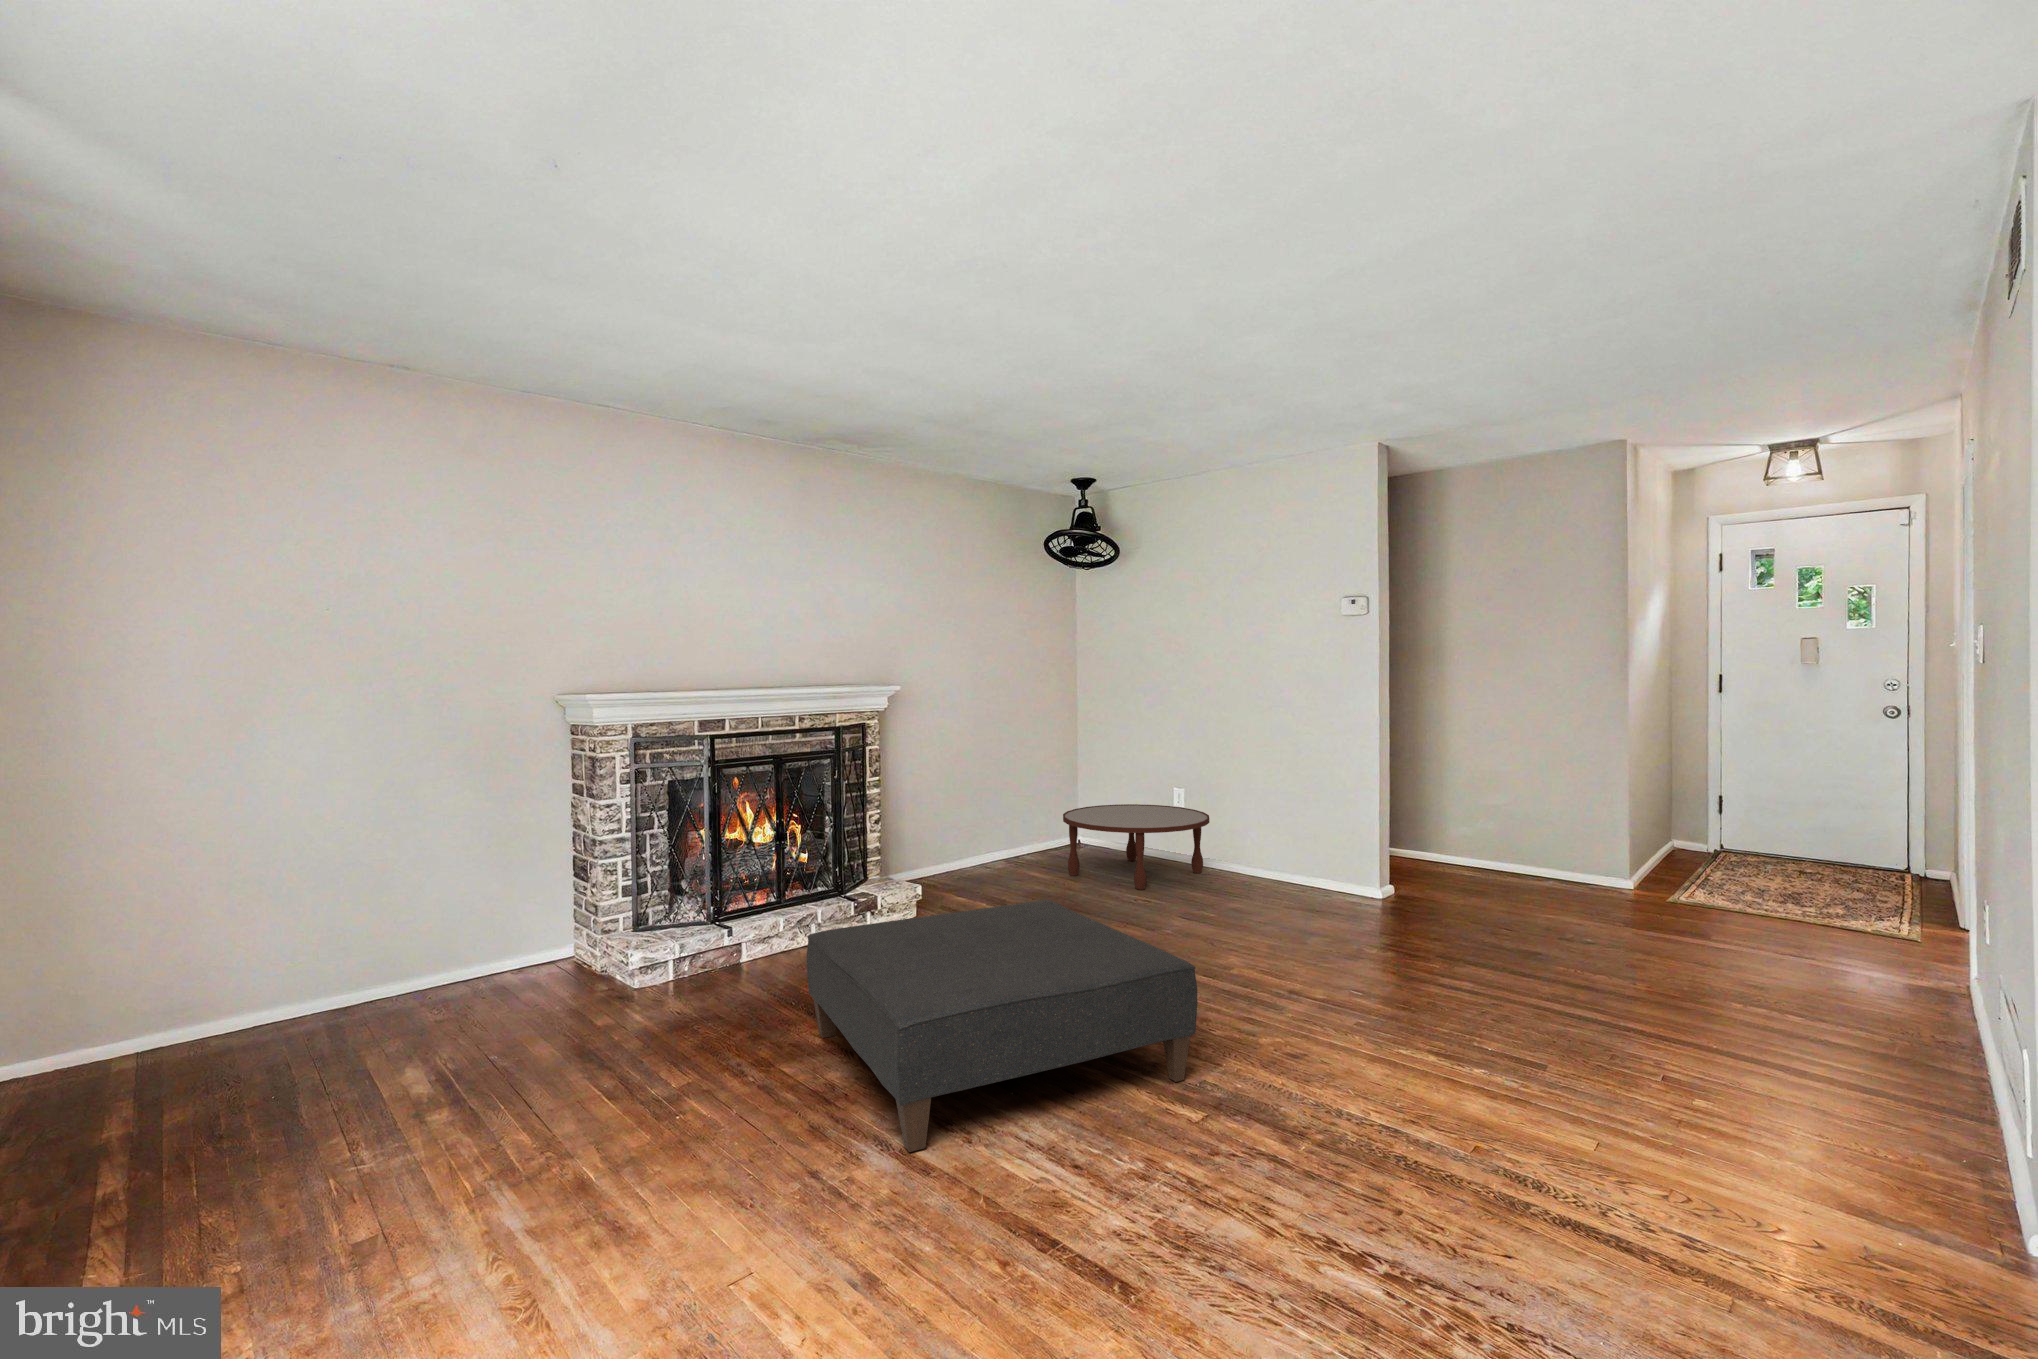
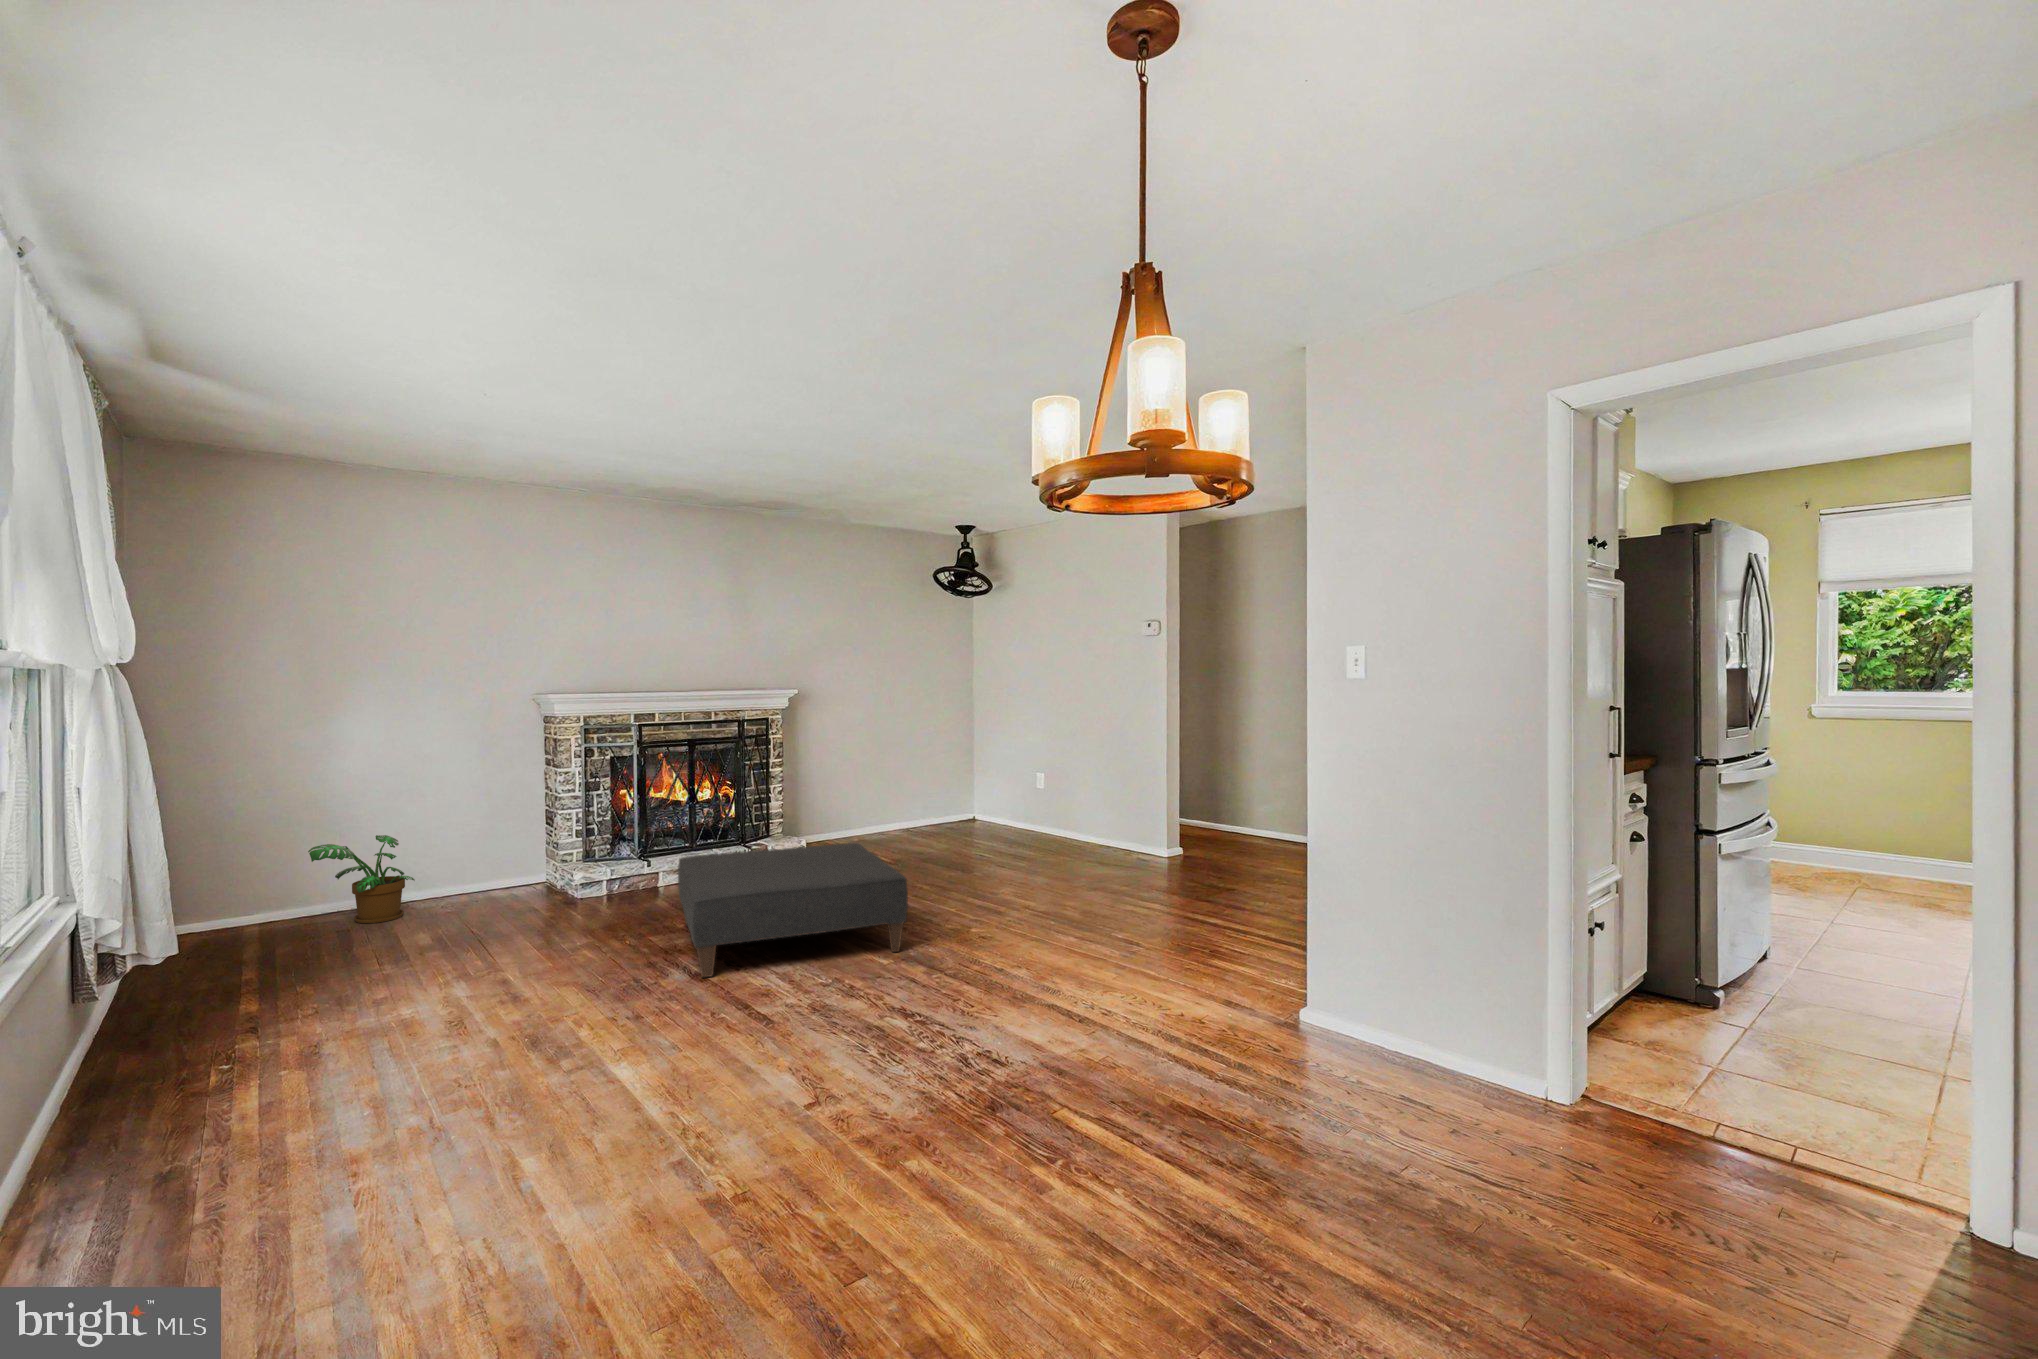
coffee table: present [1063,804,1209,890] -> none [933,785,1047,848]
potted plant: none [223,907,393,1049] -> present [308,835,415,923]

